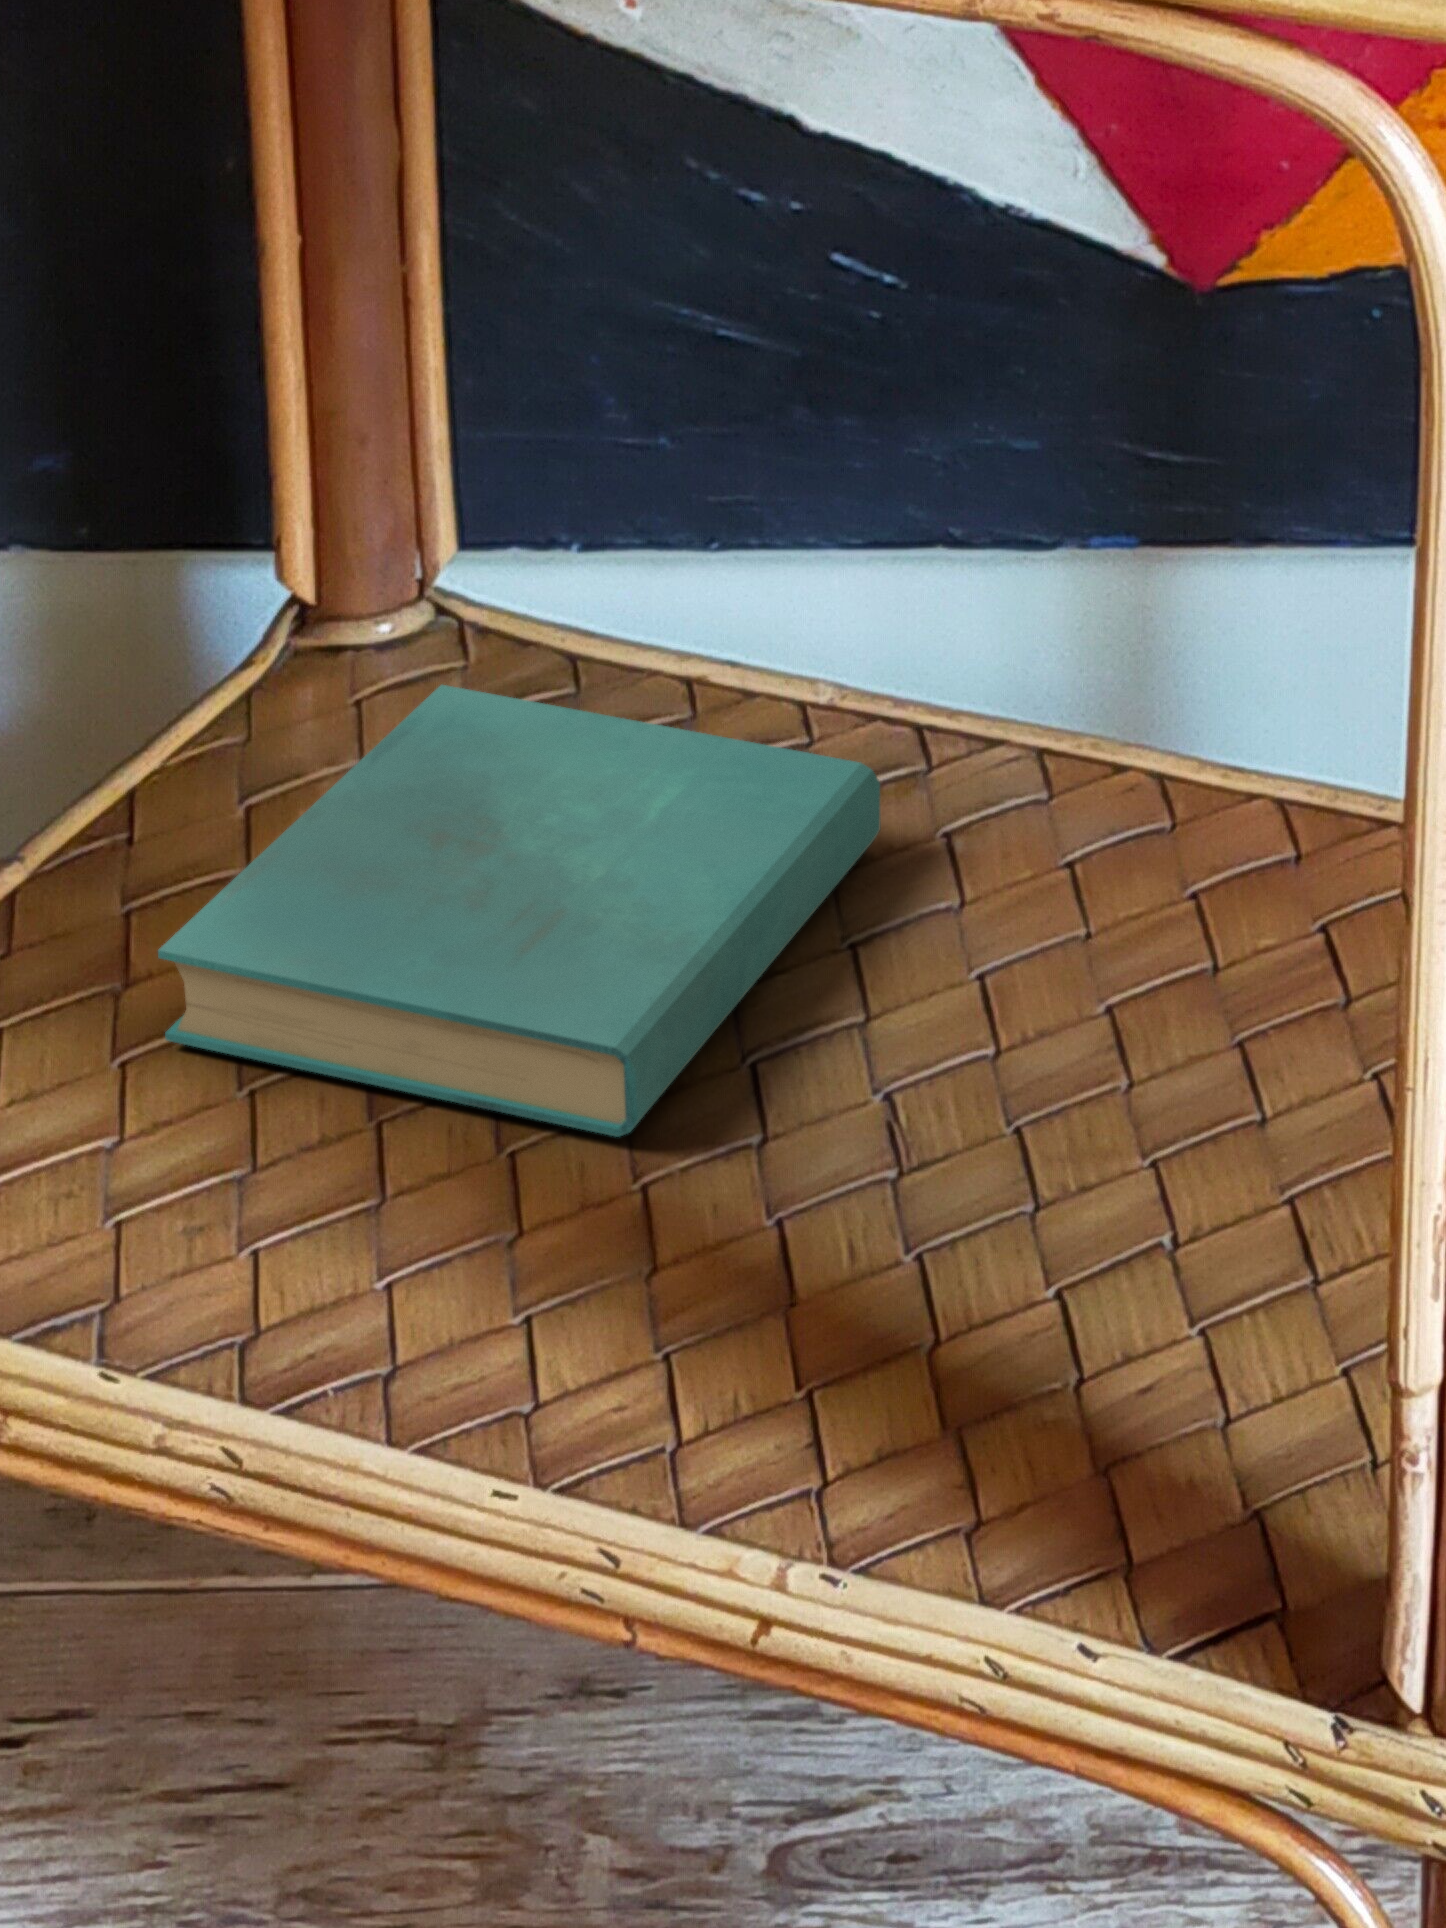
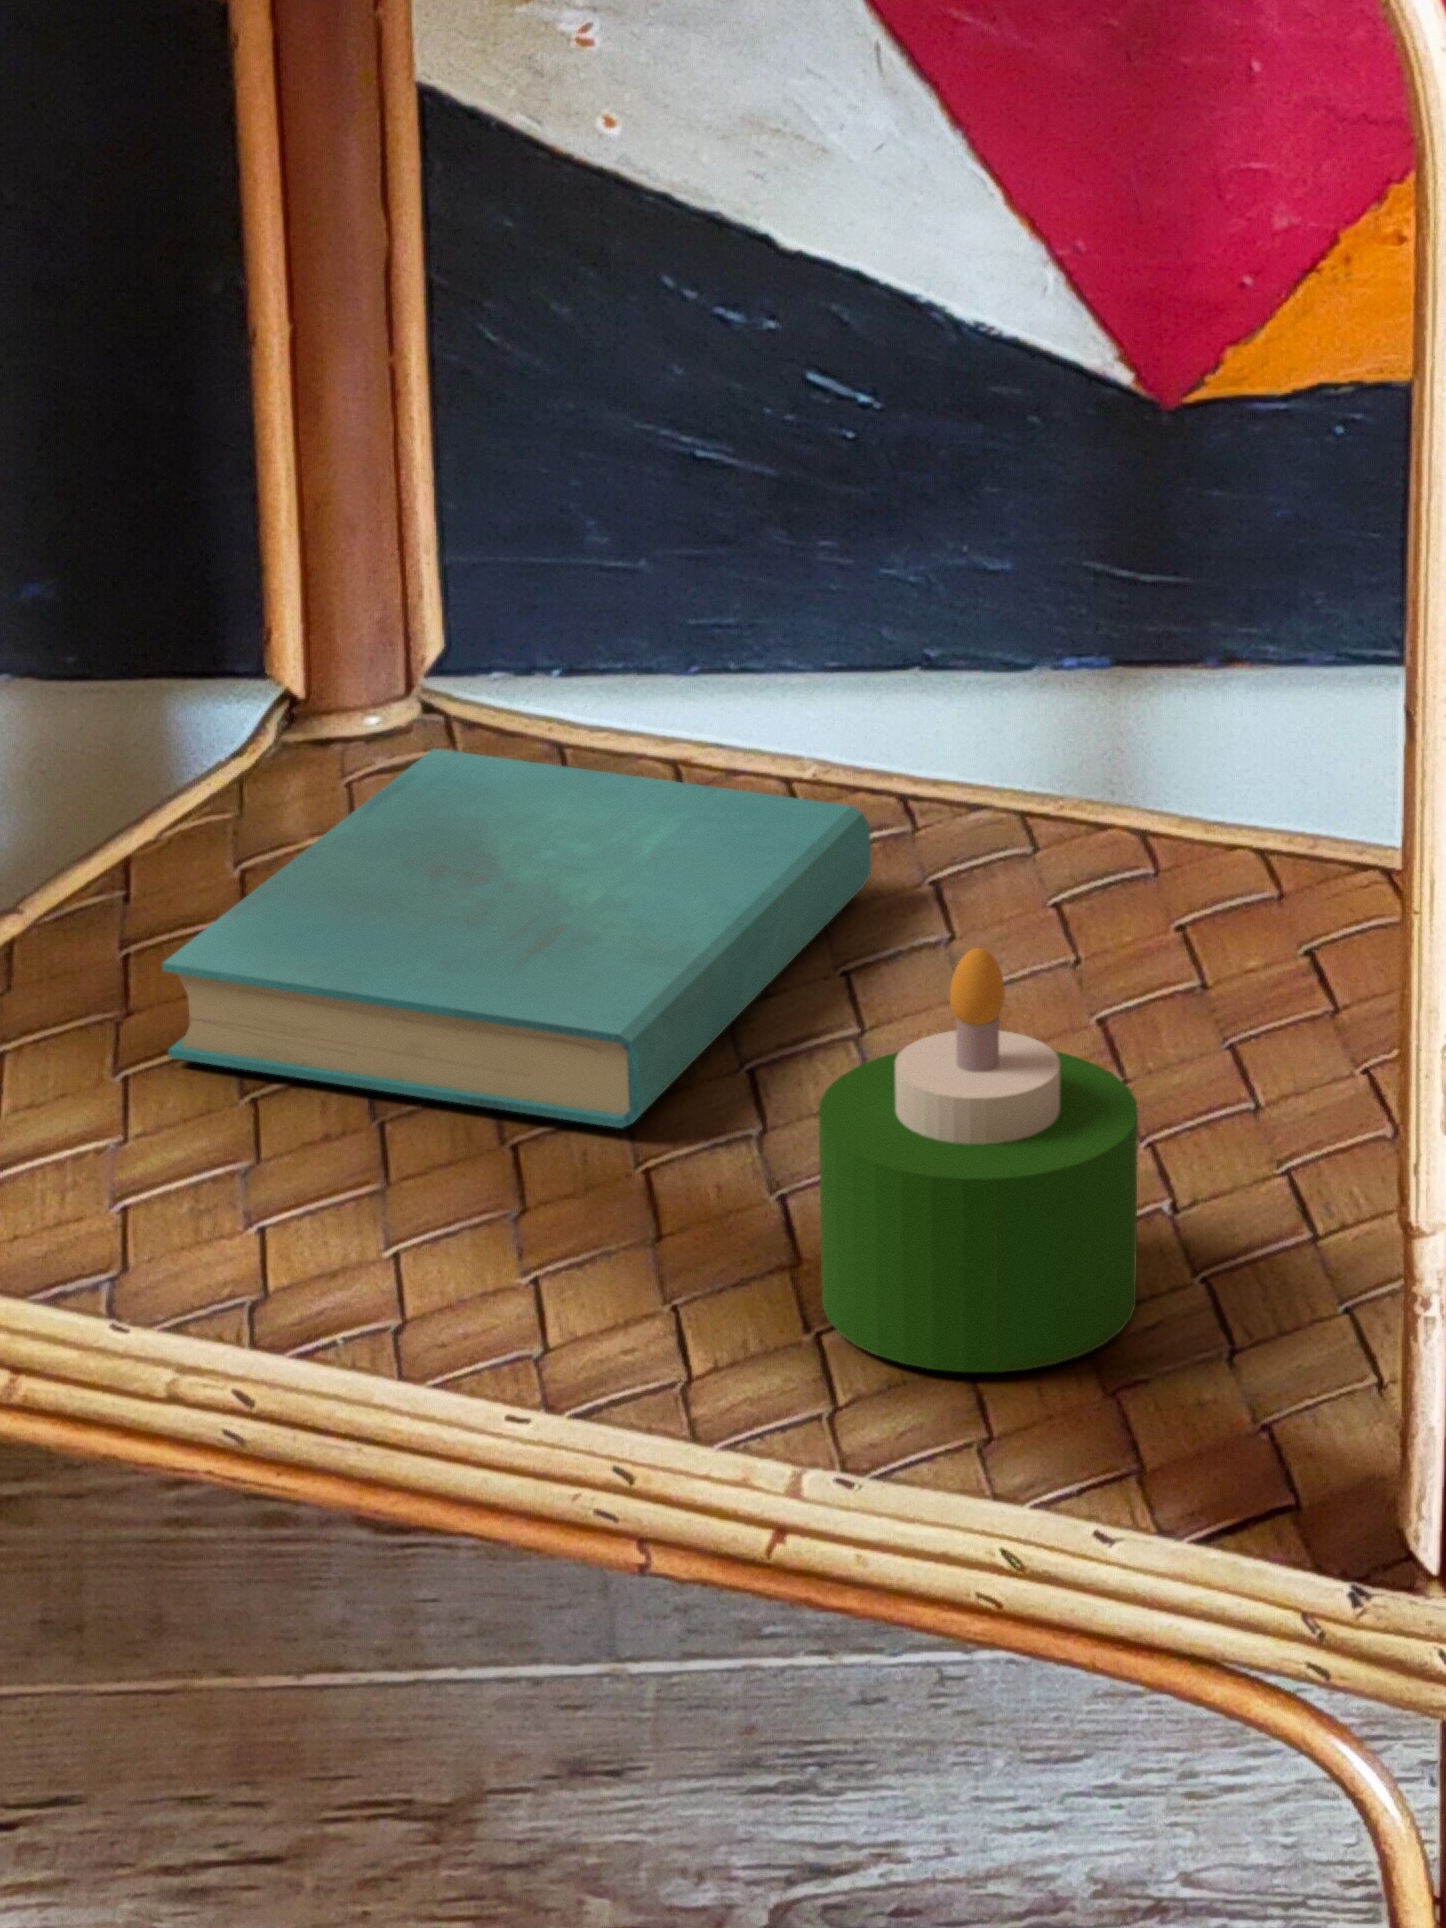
candle: none [811,1018,1137,1446] -> present [819,948,1138,1372]

